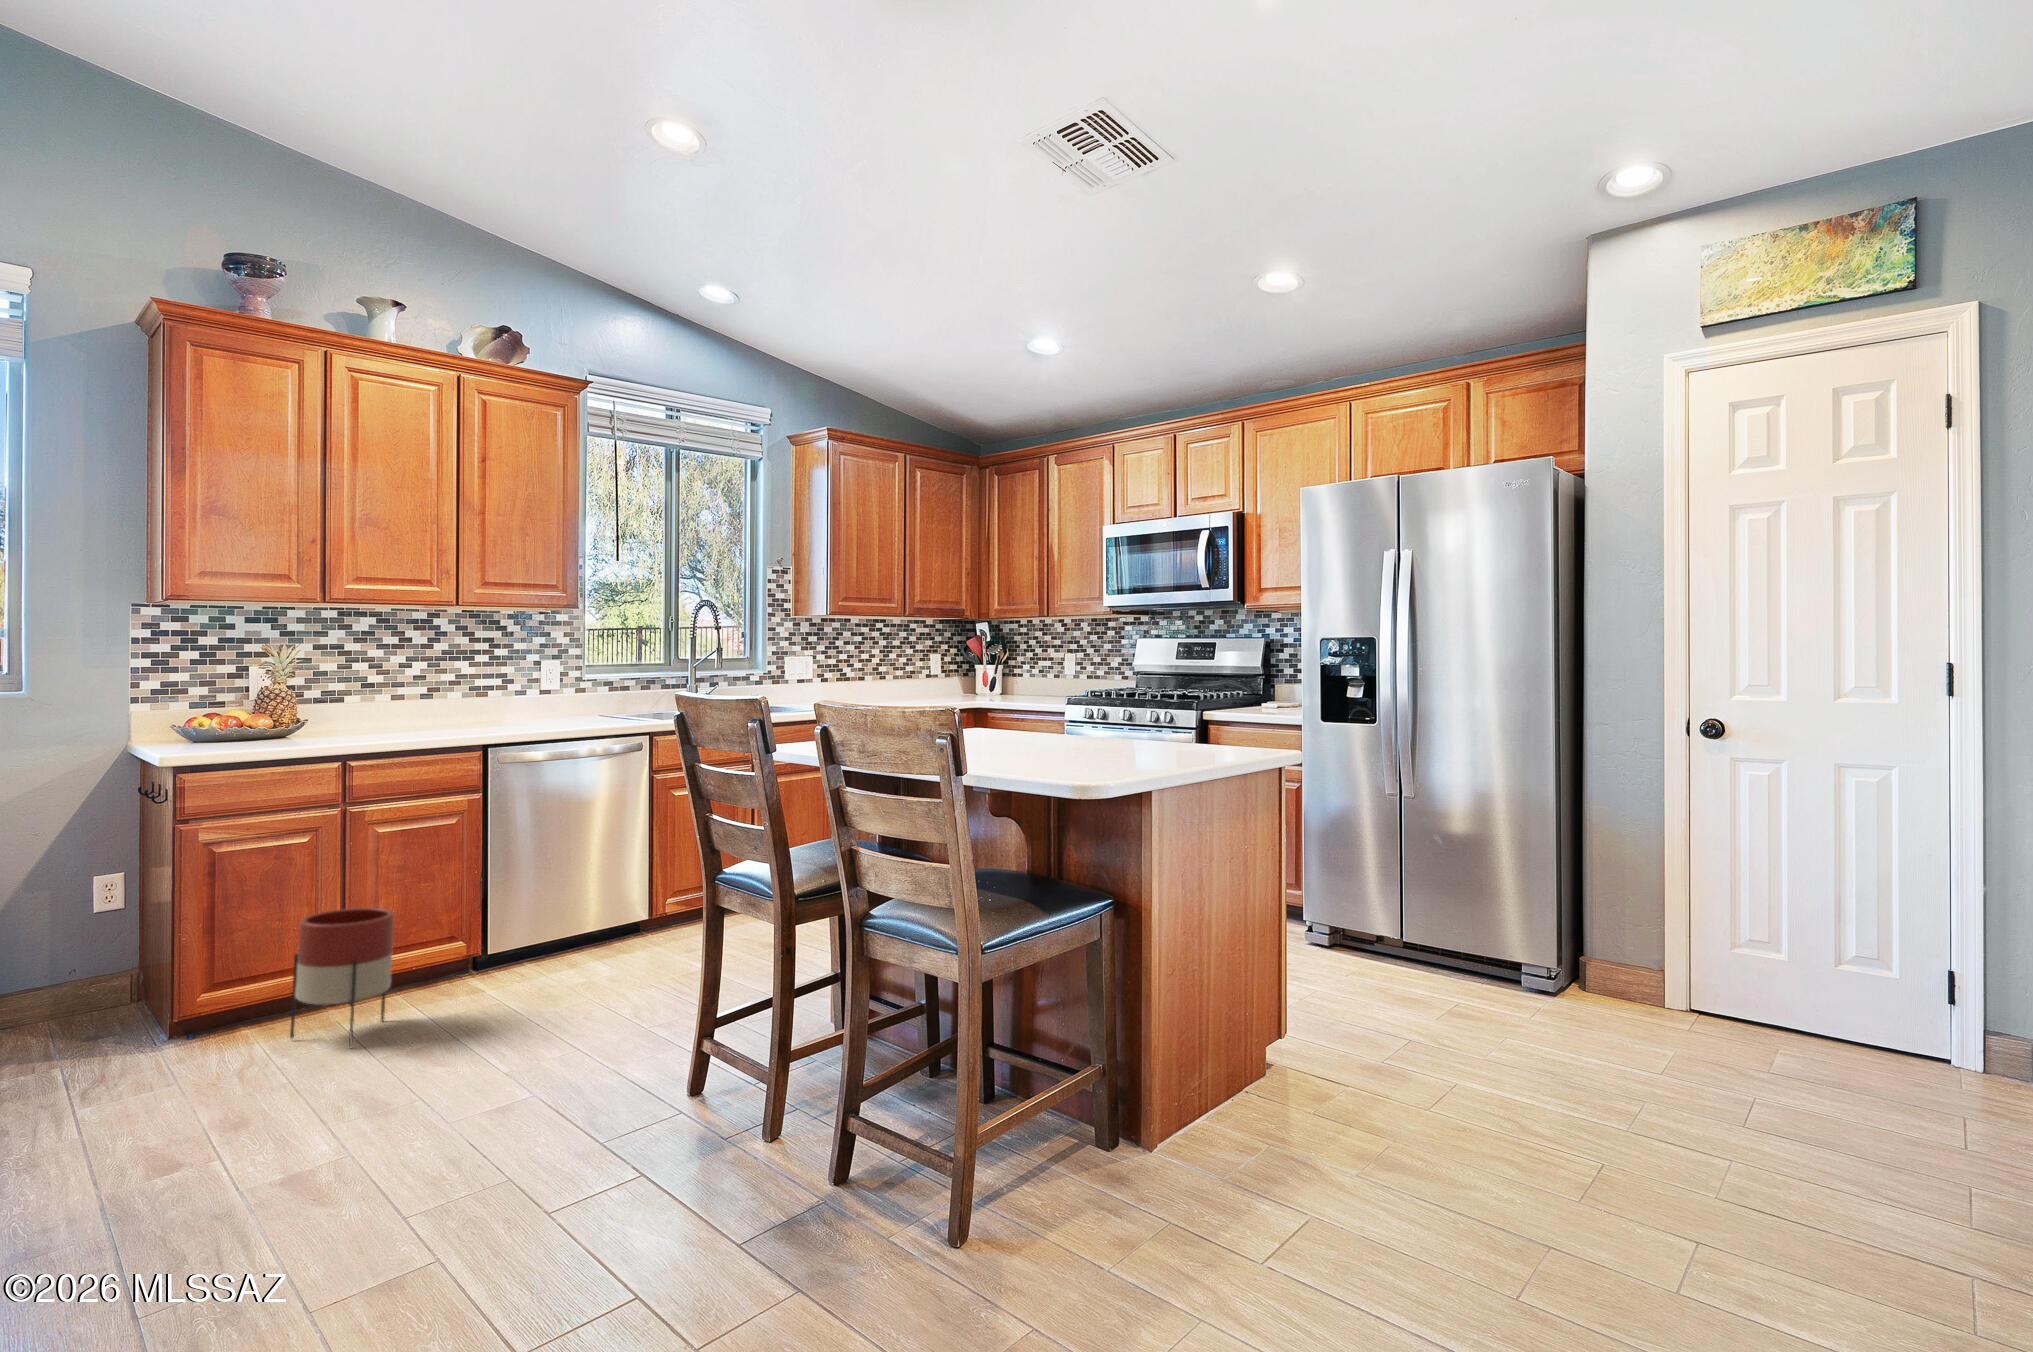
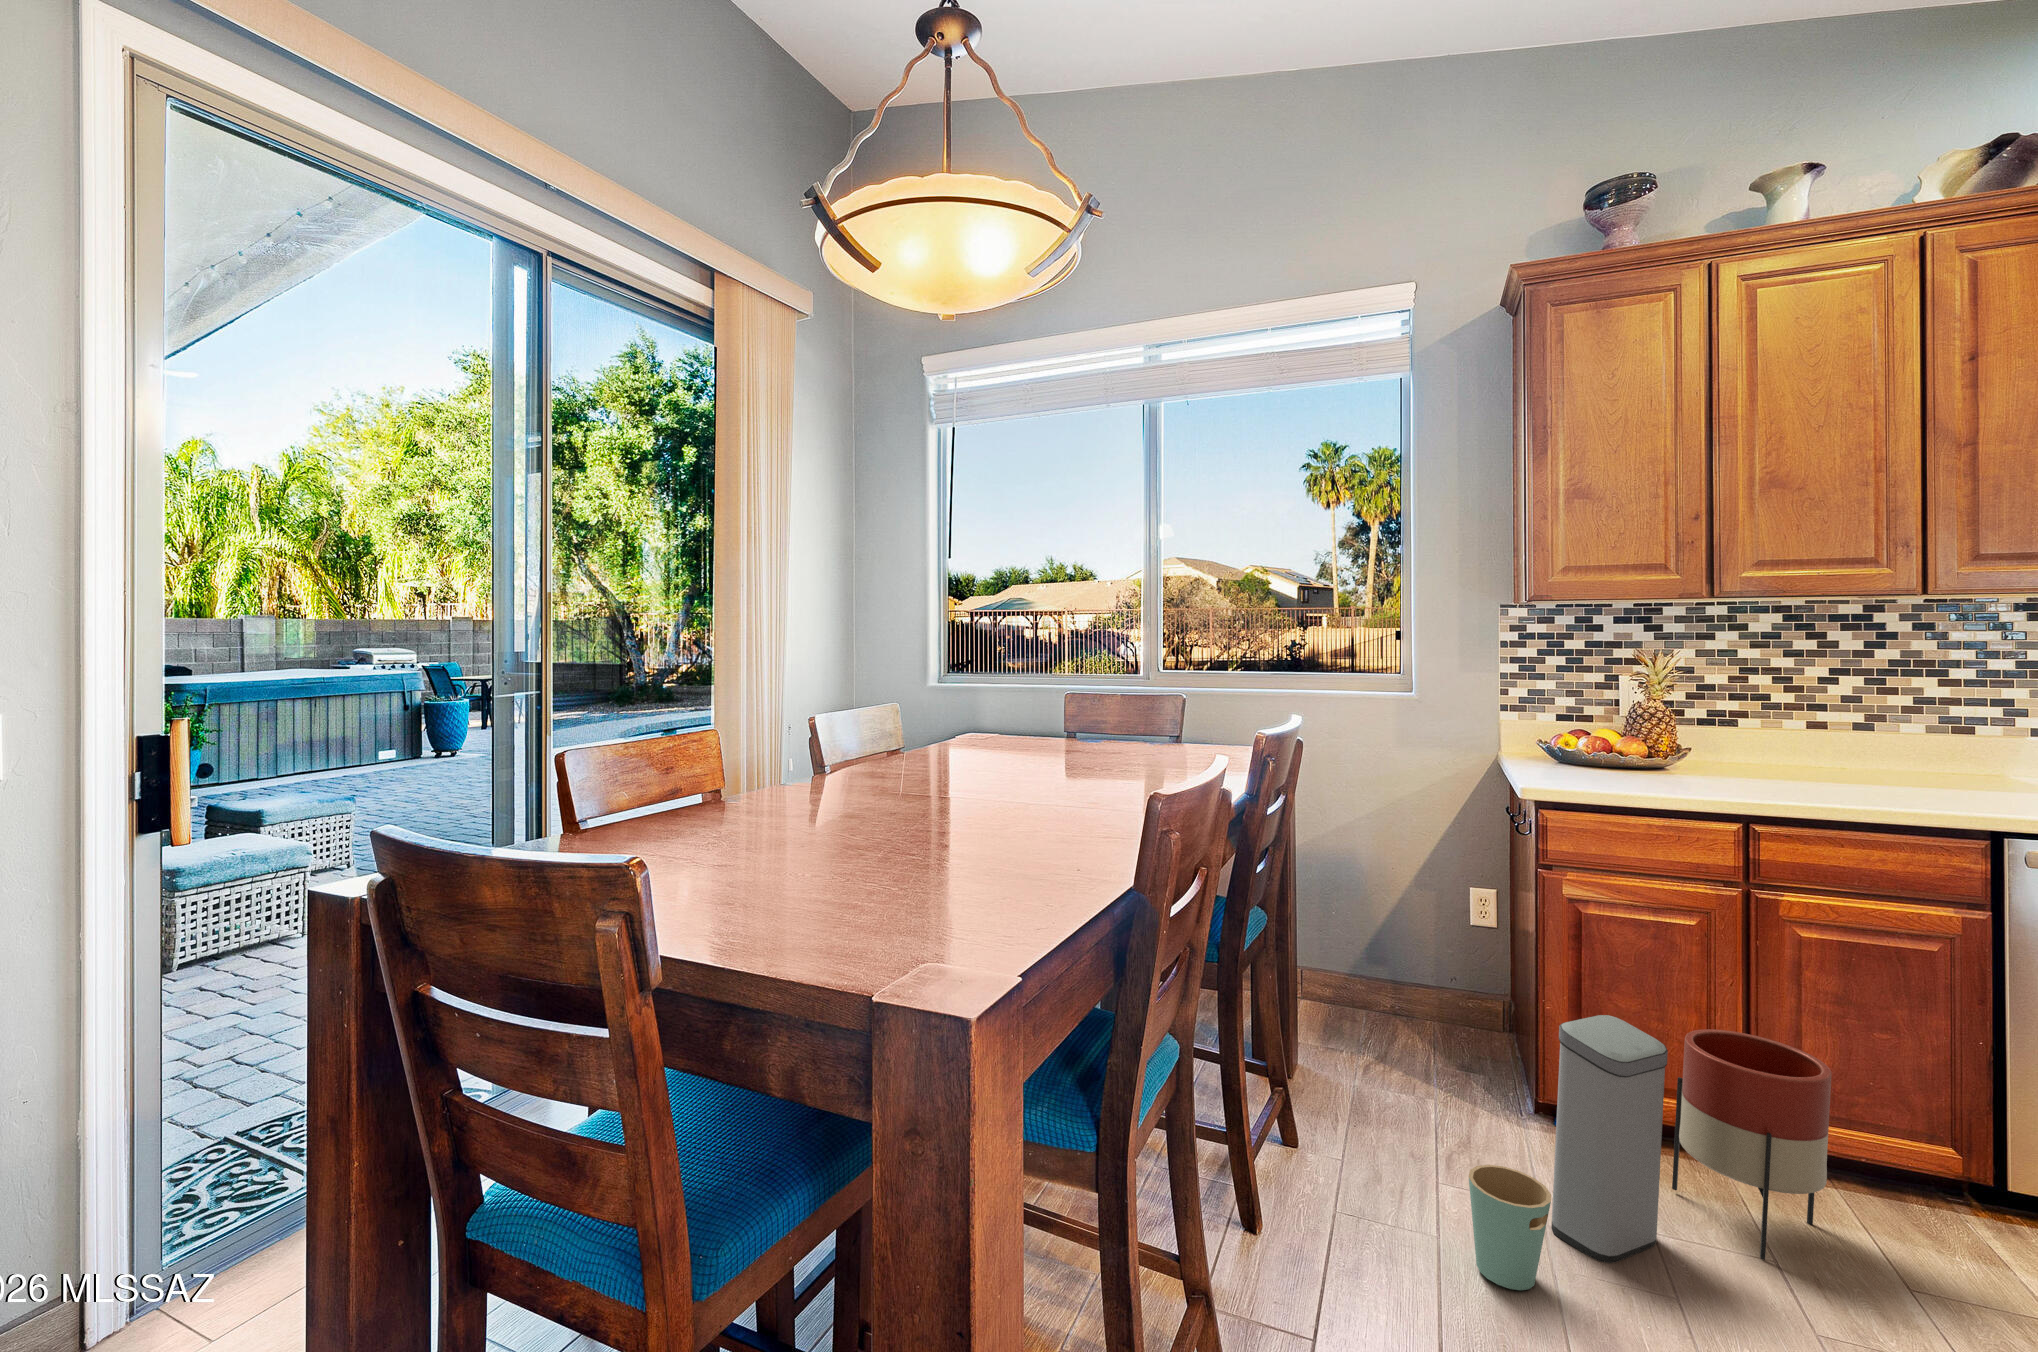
trash can: none [119,916,287,1139] -> present [1469,1015,1668,1290]

